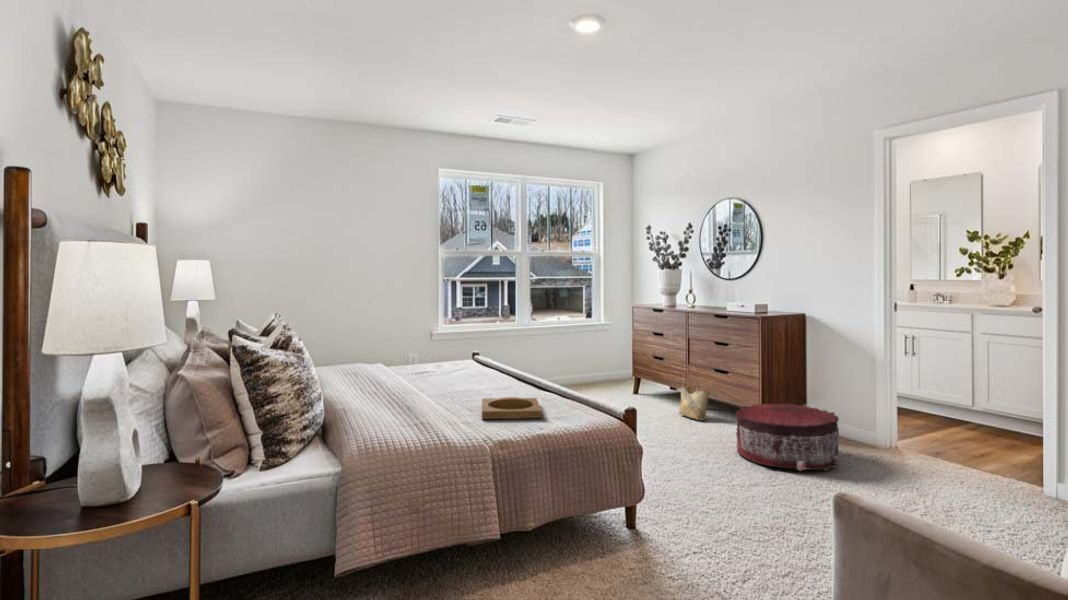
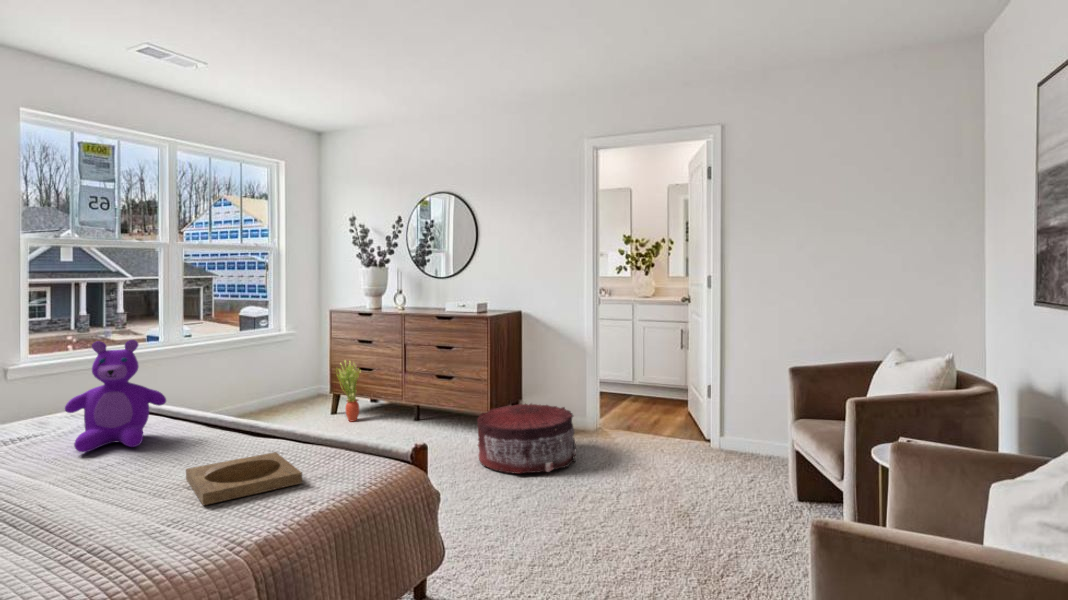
teddy bear: none [435,316,487,384] -> present [65,340,166,453]
potted plant: none [633,349,653,402] -> present [337,361,360,421]
woven basket: present [679,379,709,420] -> none [398,380,433,433]

